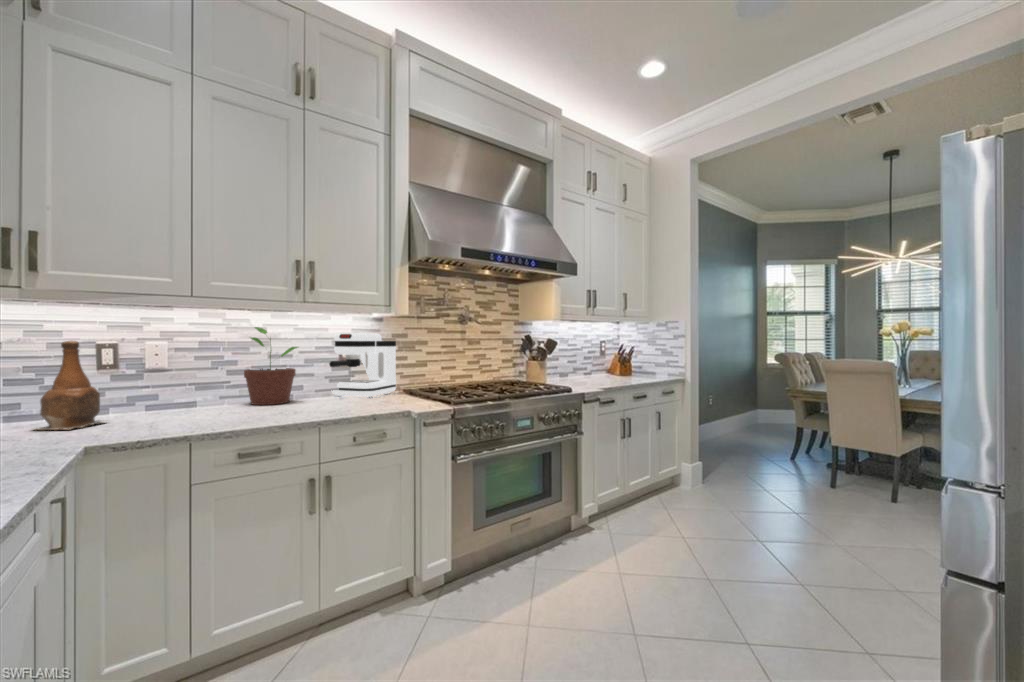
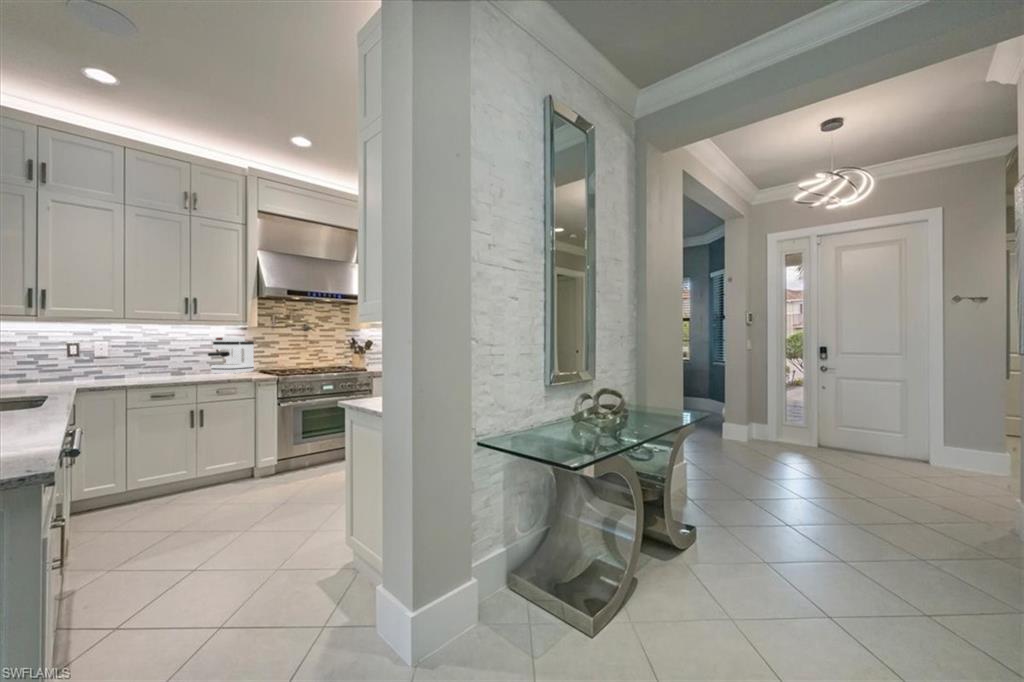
potted plant: present [244,327,297,405] -> none [154,334,188,376]
bottle: present [35,341,103,430] -> none [41,341,81,383]

